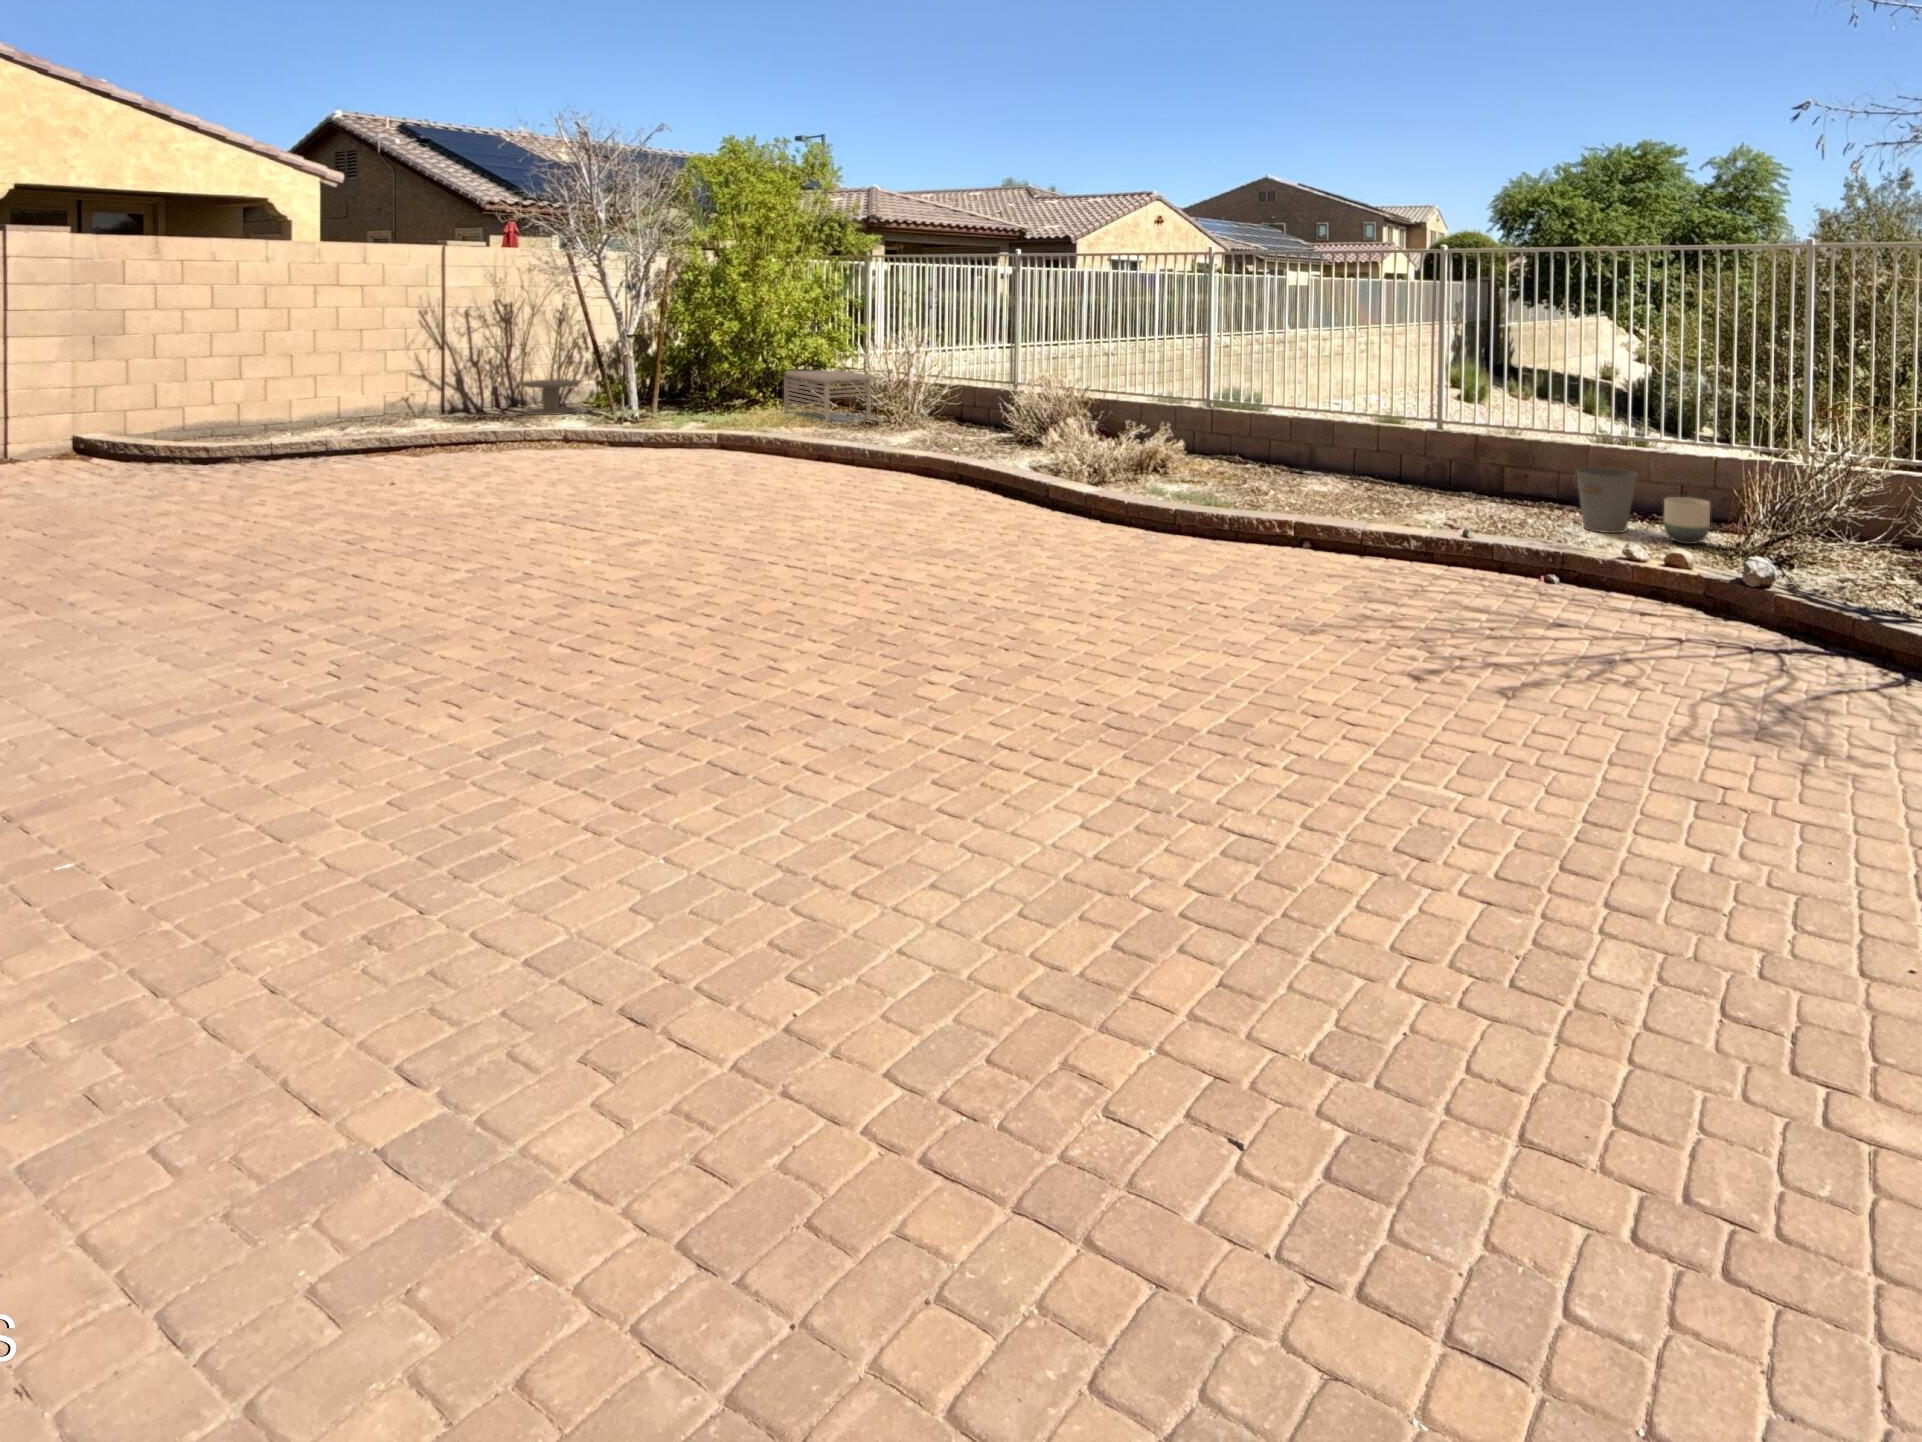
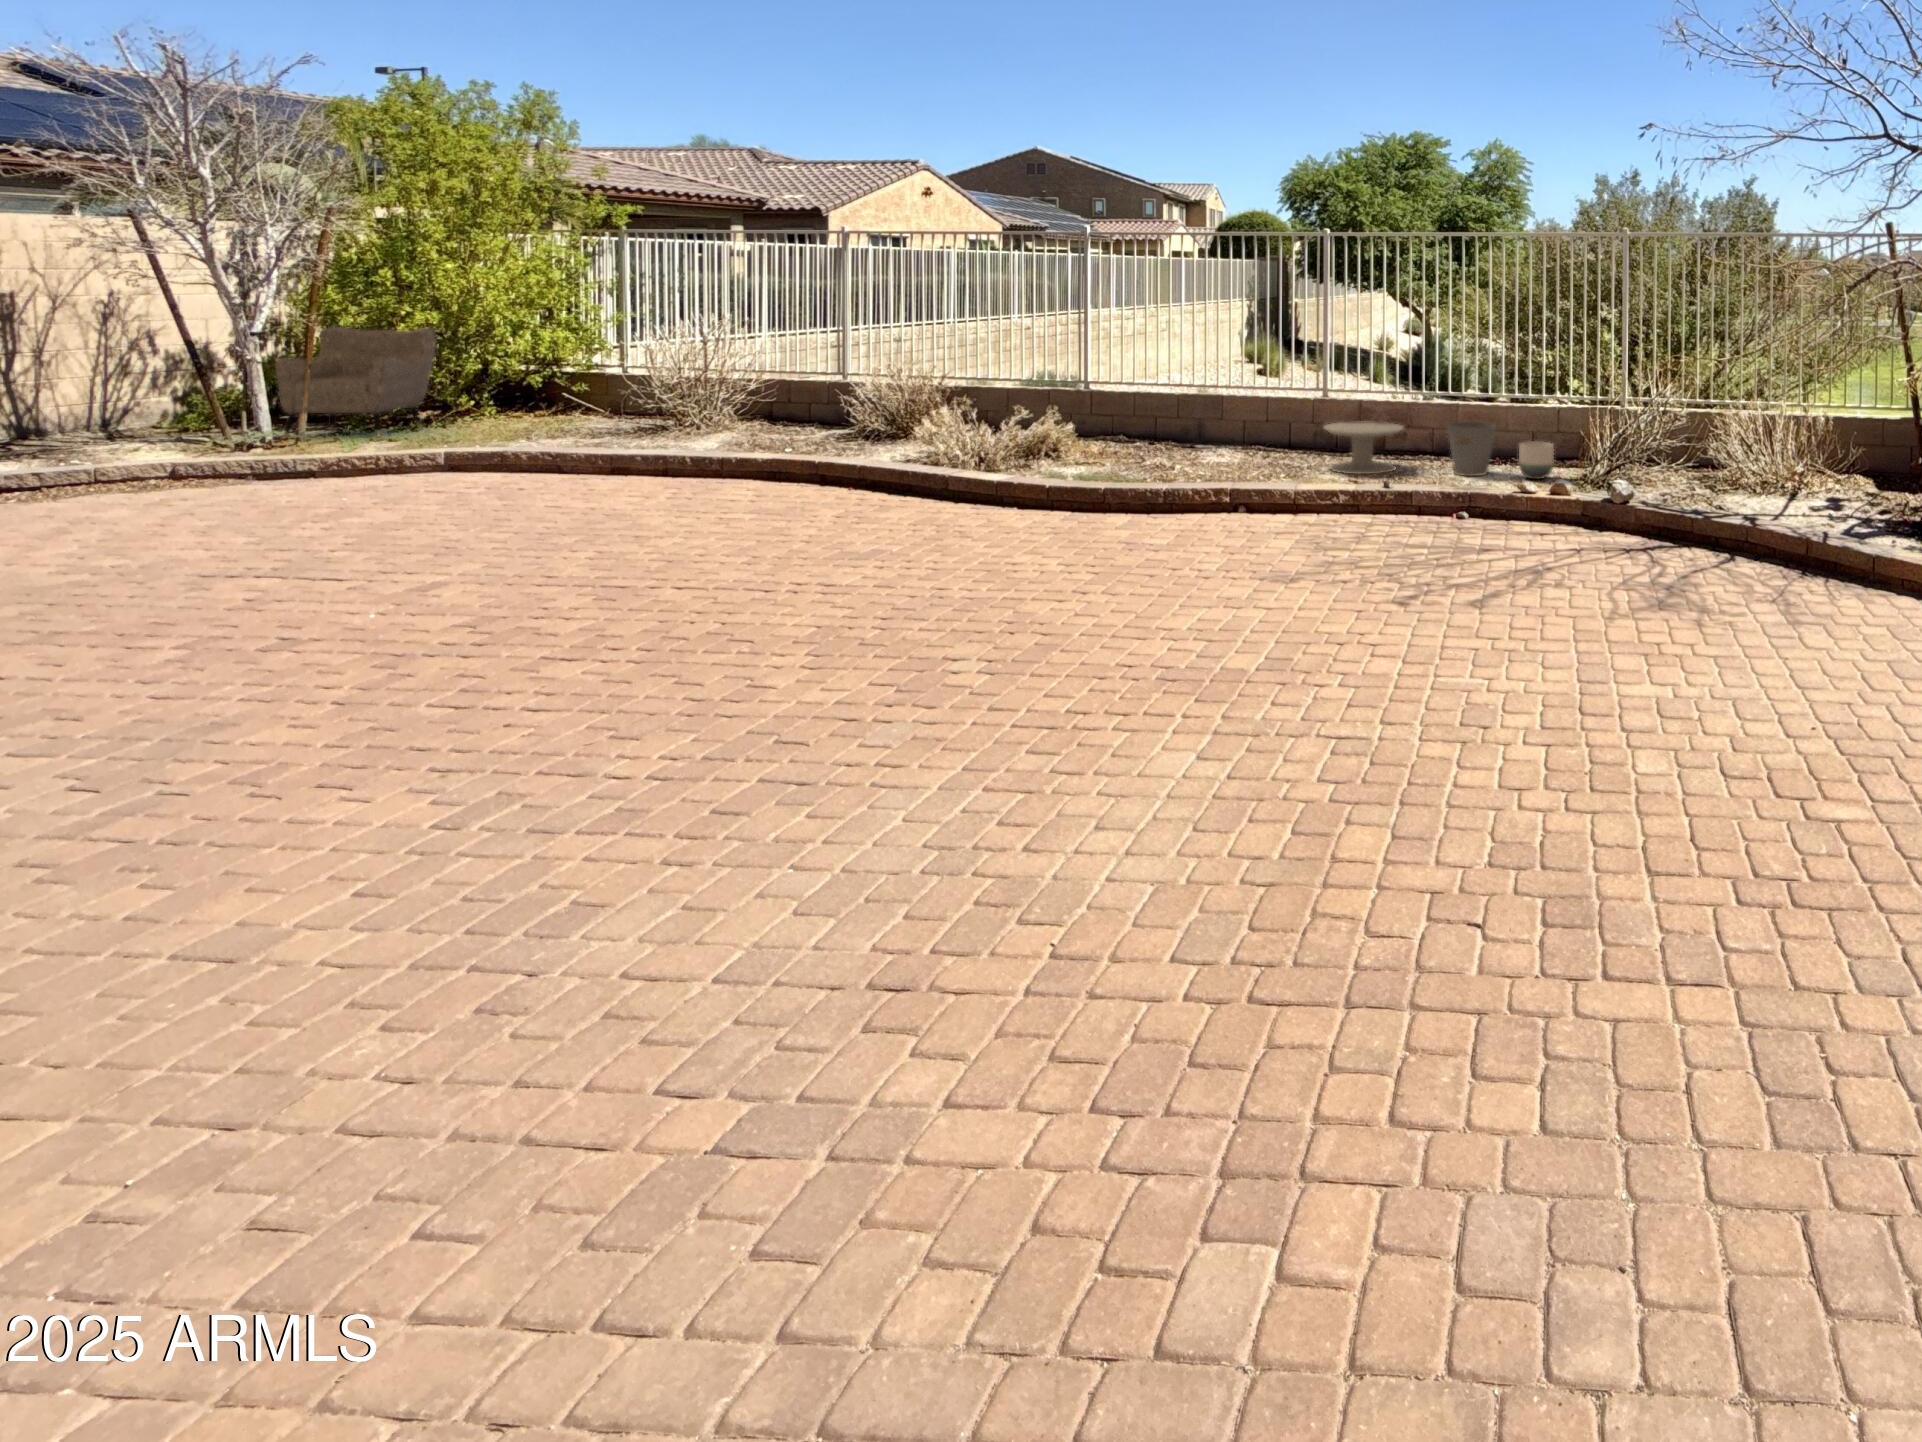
armchair: none [640,332,739,419] -> present [275,327,435,439]
storage bench: present [784,369,874,422] -> none [501,366,645,431]
side table: present [520,379,581,415] -> present [1324,423,1403,474]

